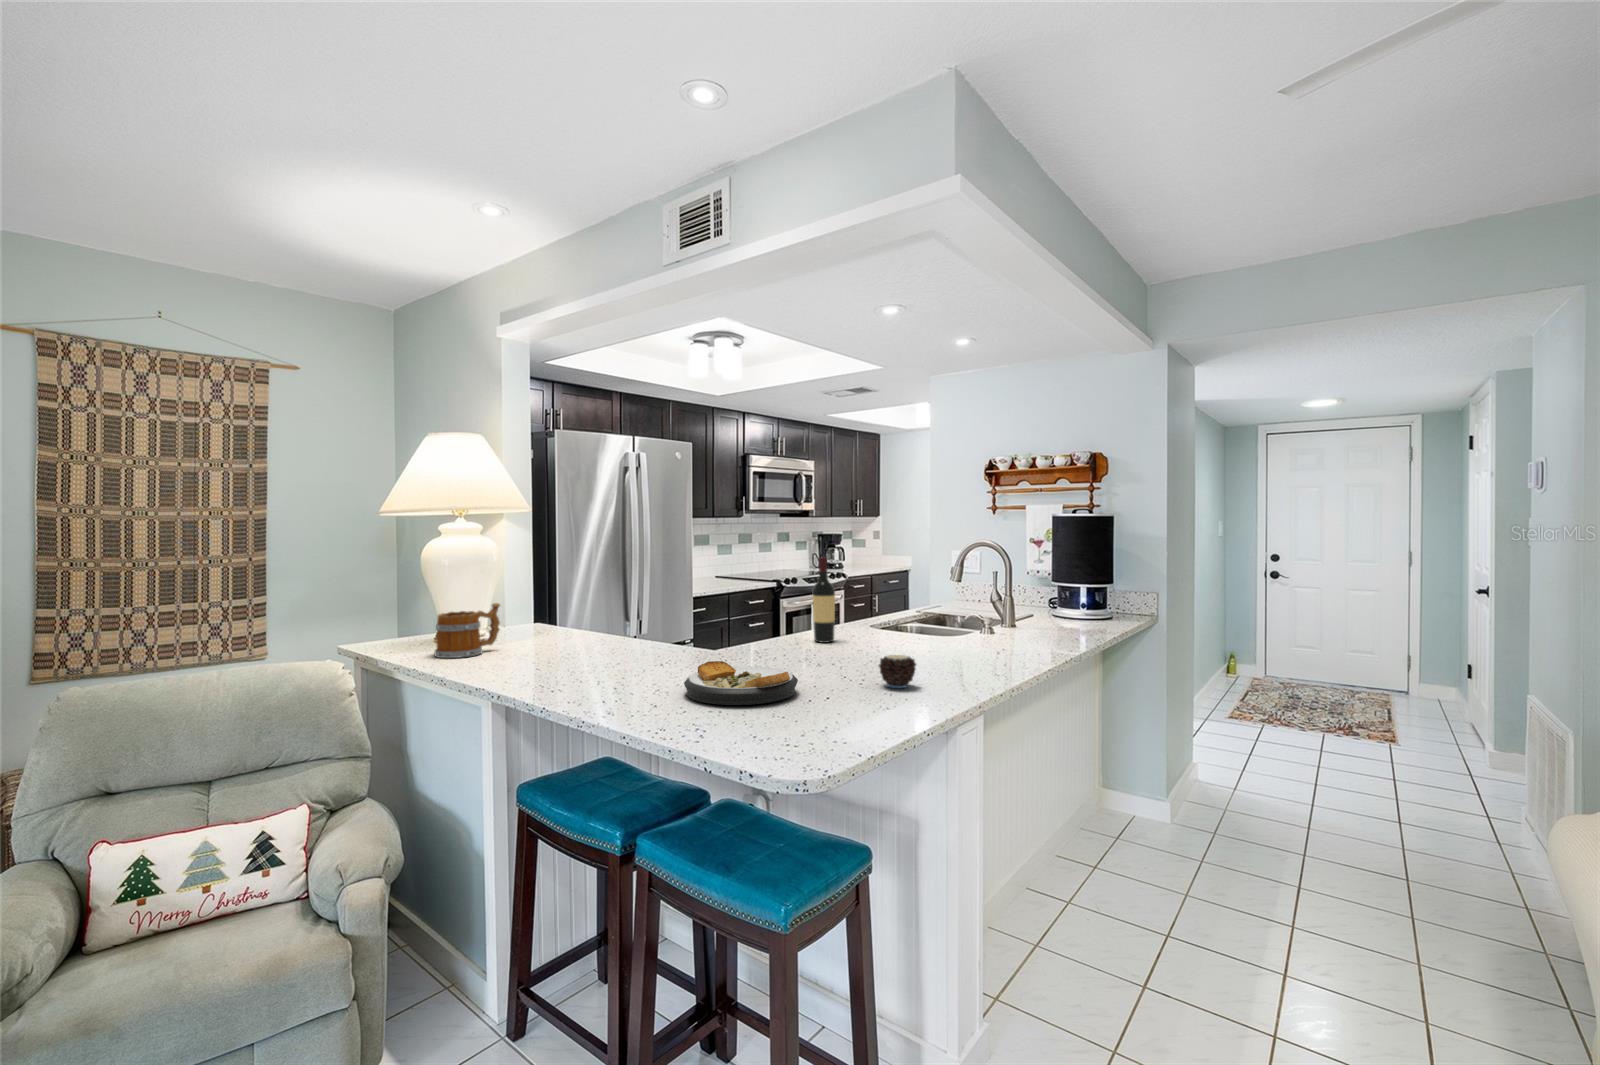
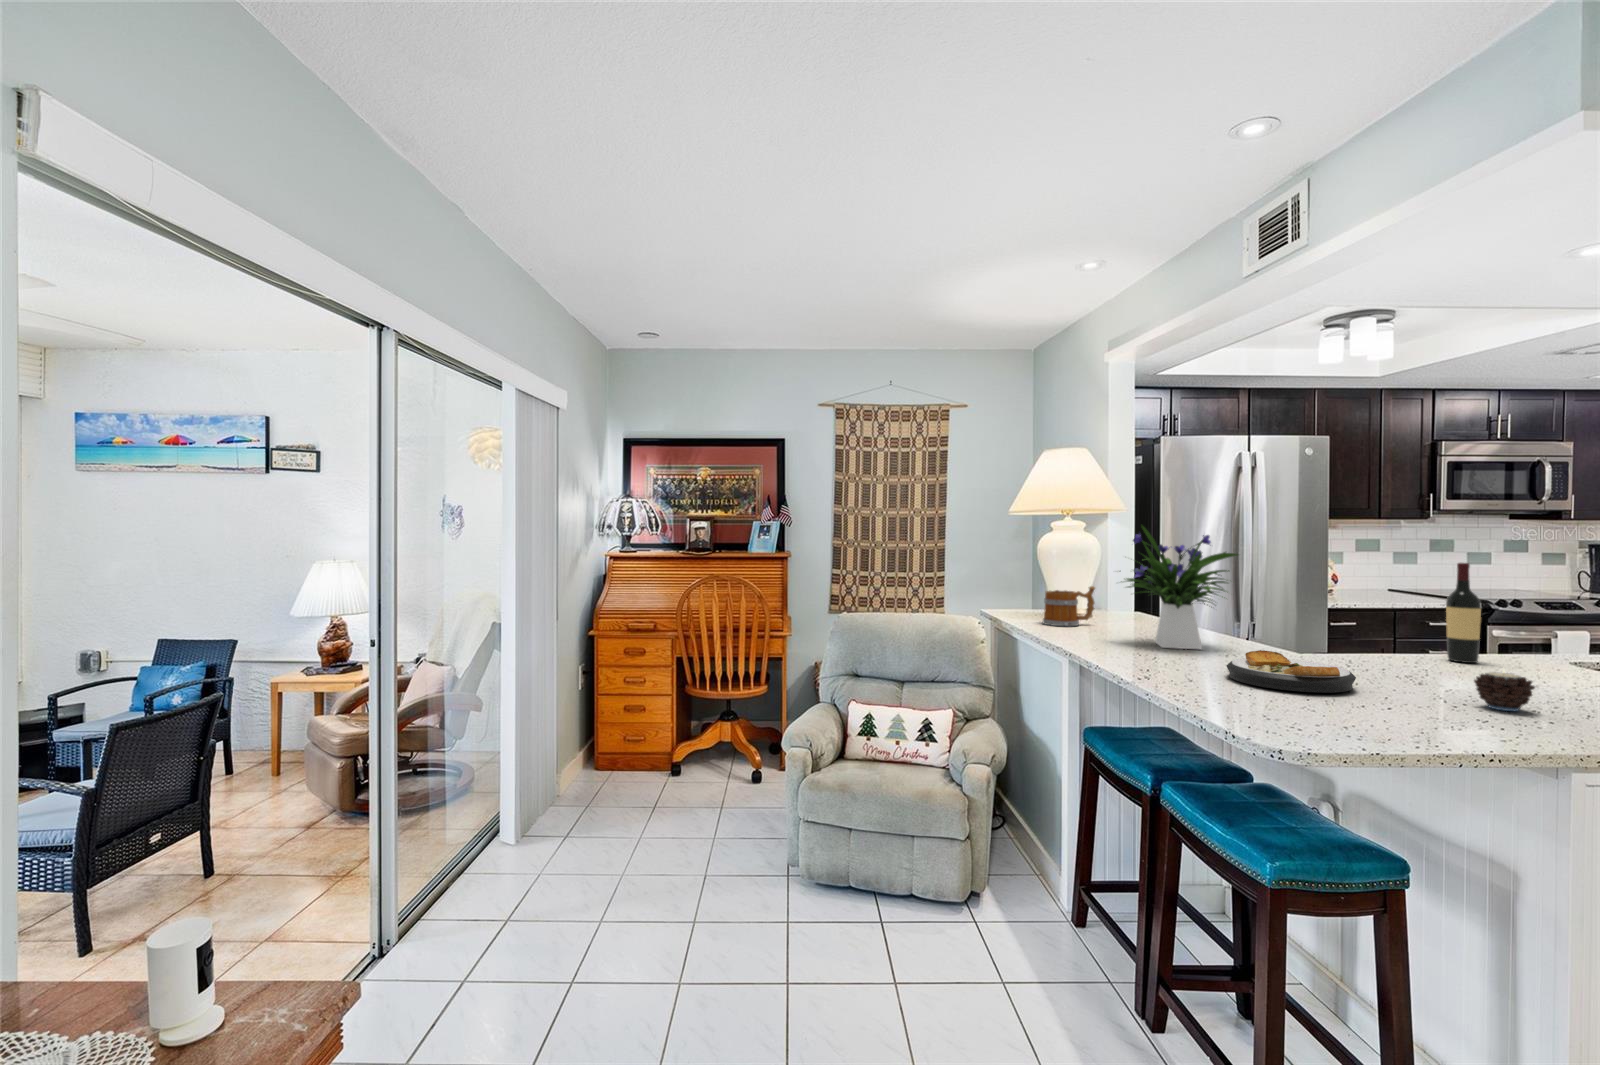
flower arrangement: none [534,529,666,670] -> present [1127,526,1238,650]

